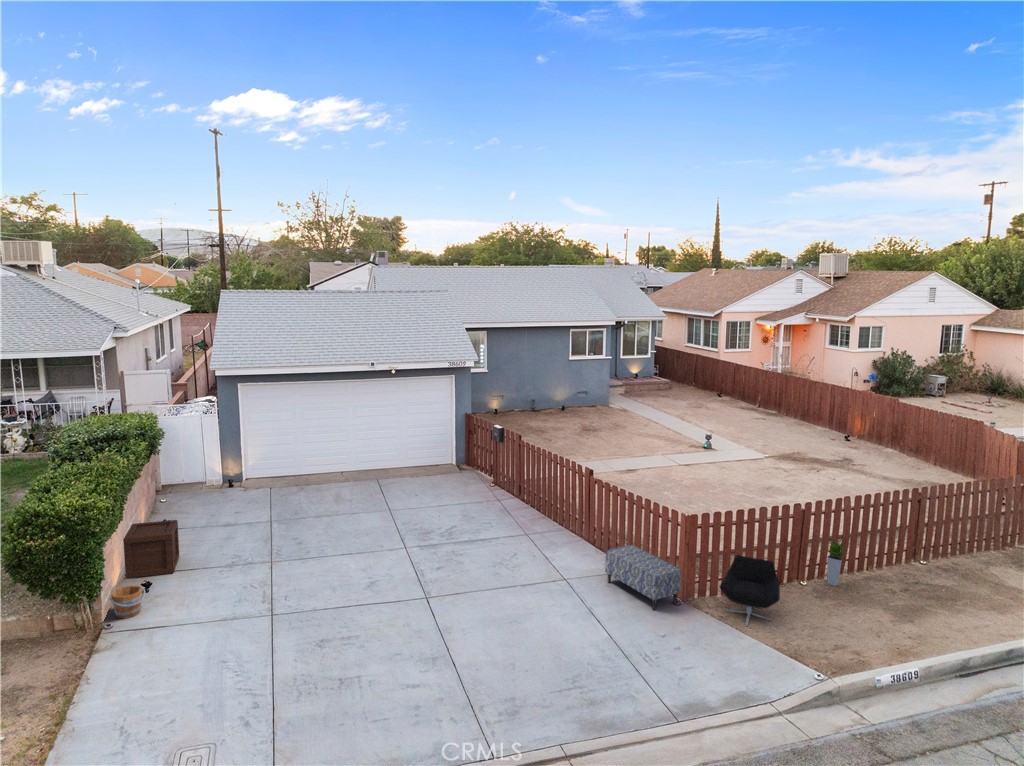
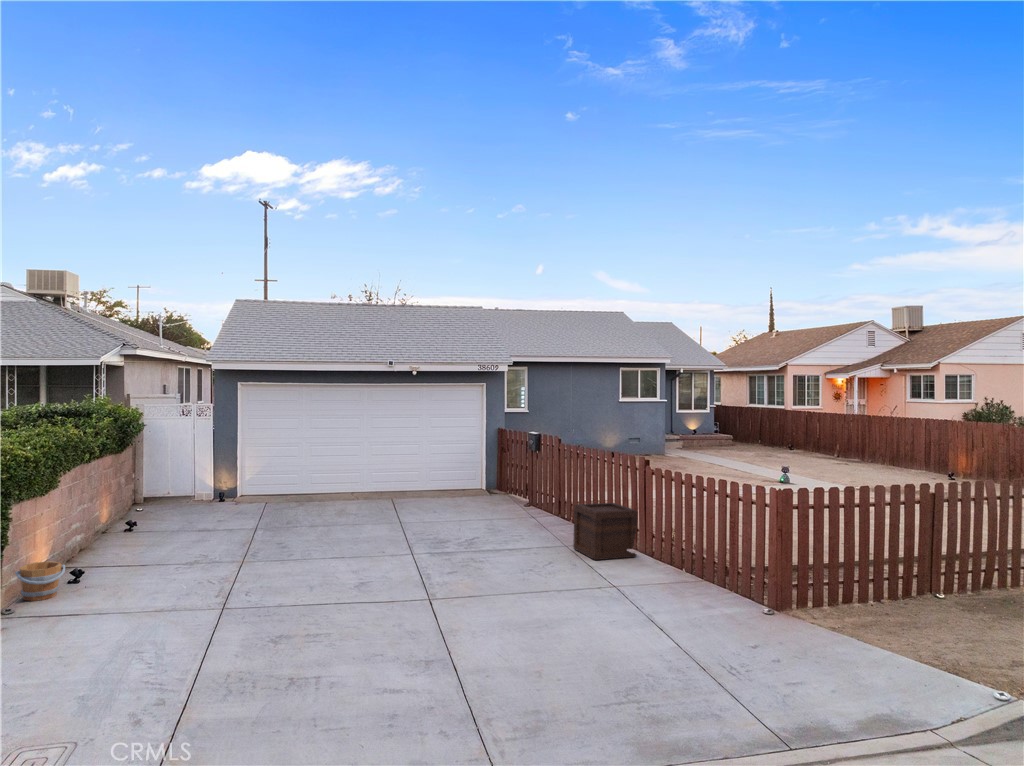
wooden crate: present [123,520,179,578] -> present [573,503,638,560]
planter: present [827,542,845,586] -> none [969,540,999,604]
bench: present [605,545,681,610] -> none [664,542,770,618]
lounge chair: present [720,555,780,626] -> none [826,548,918,639]

